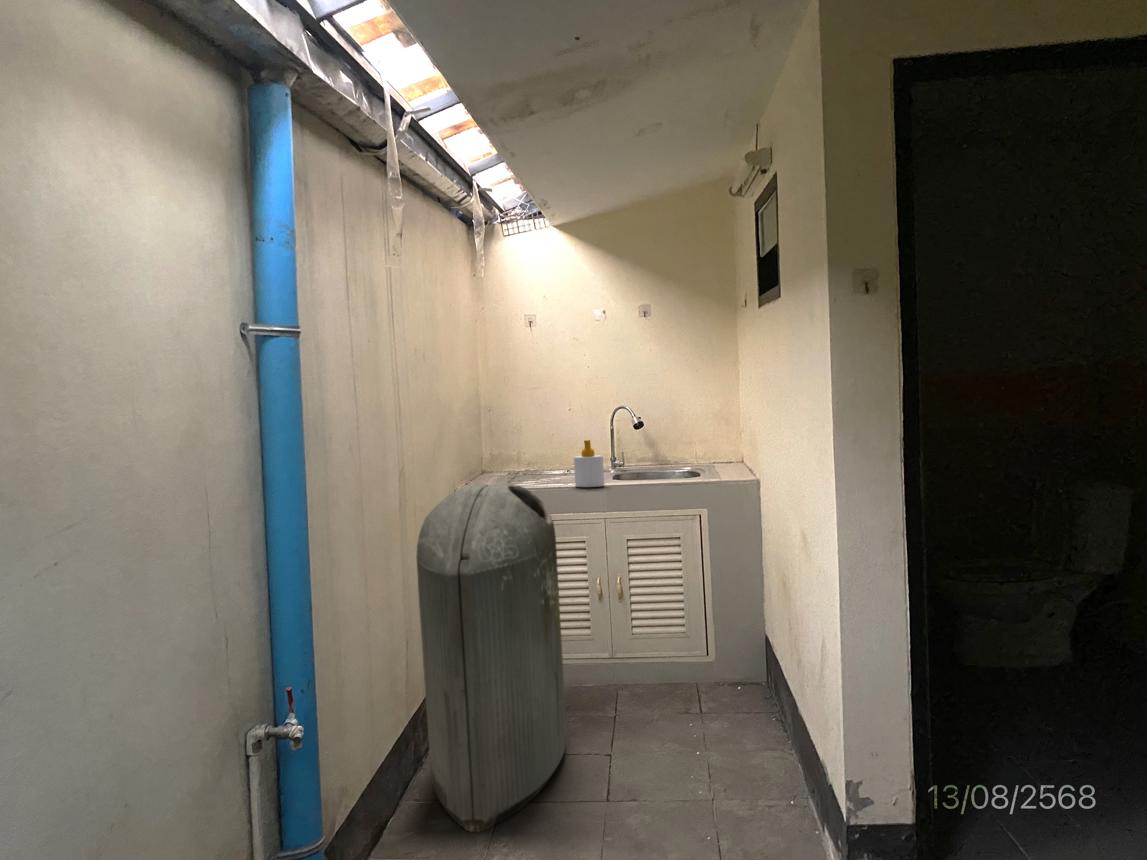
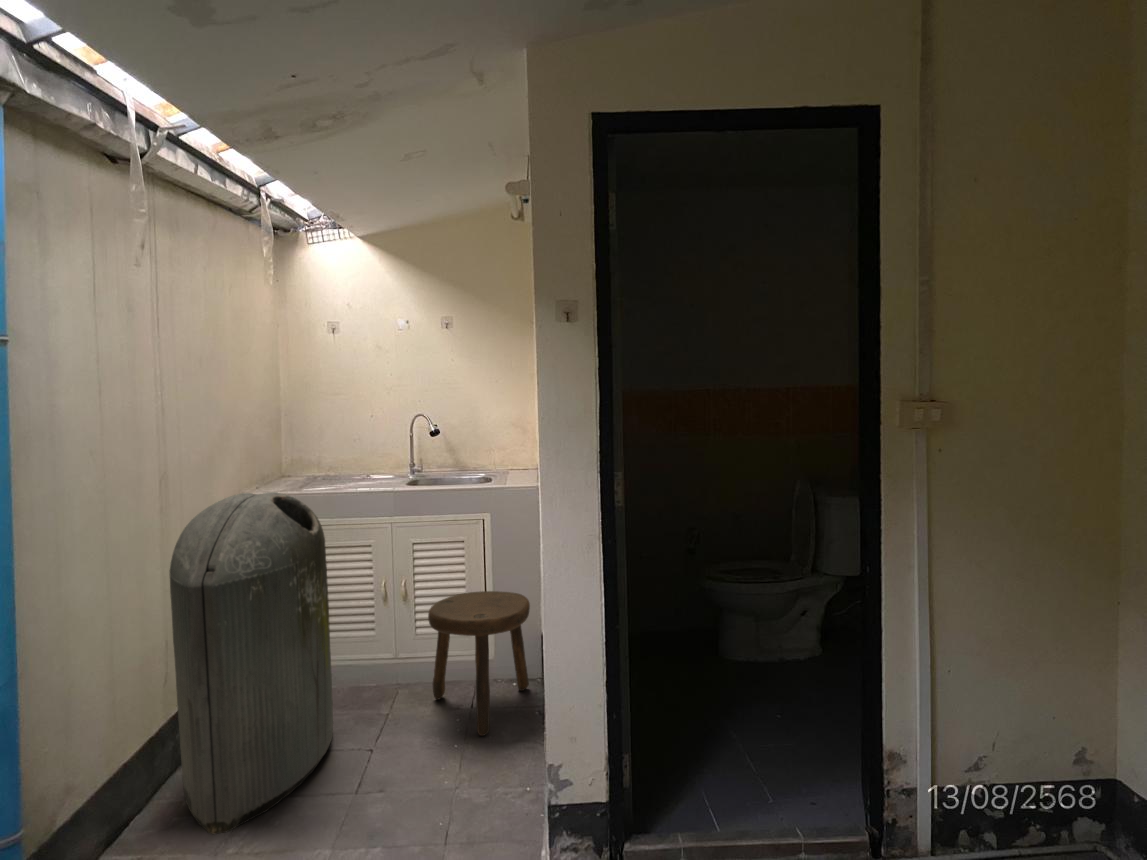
soap bottle: present [574,440,604,487] -> none [362,449,392,494]
stool: none [654,590,763,744] -> present [428,591,530,736]

